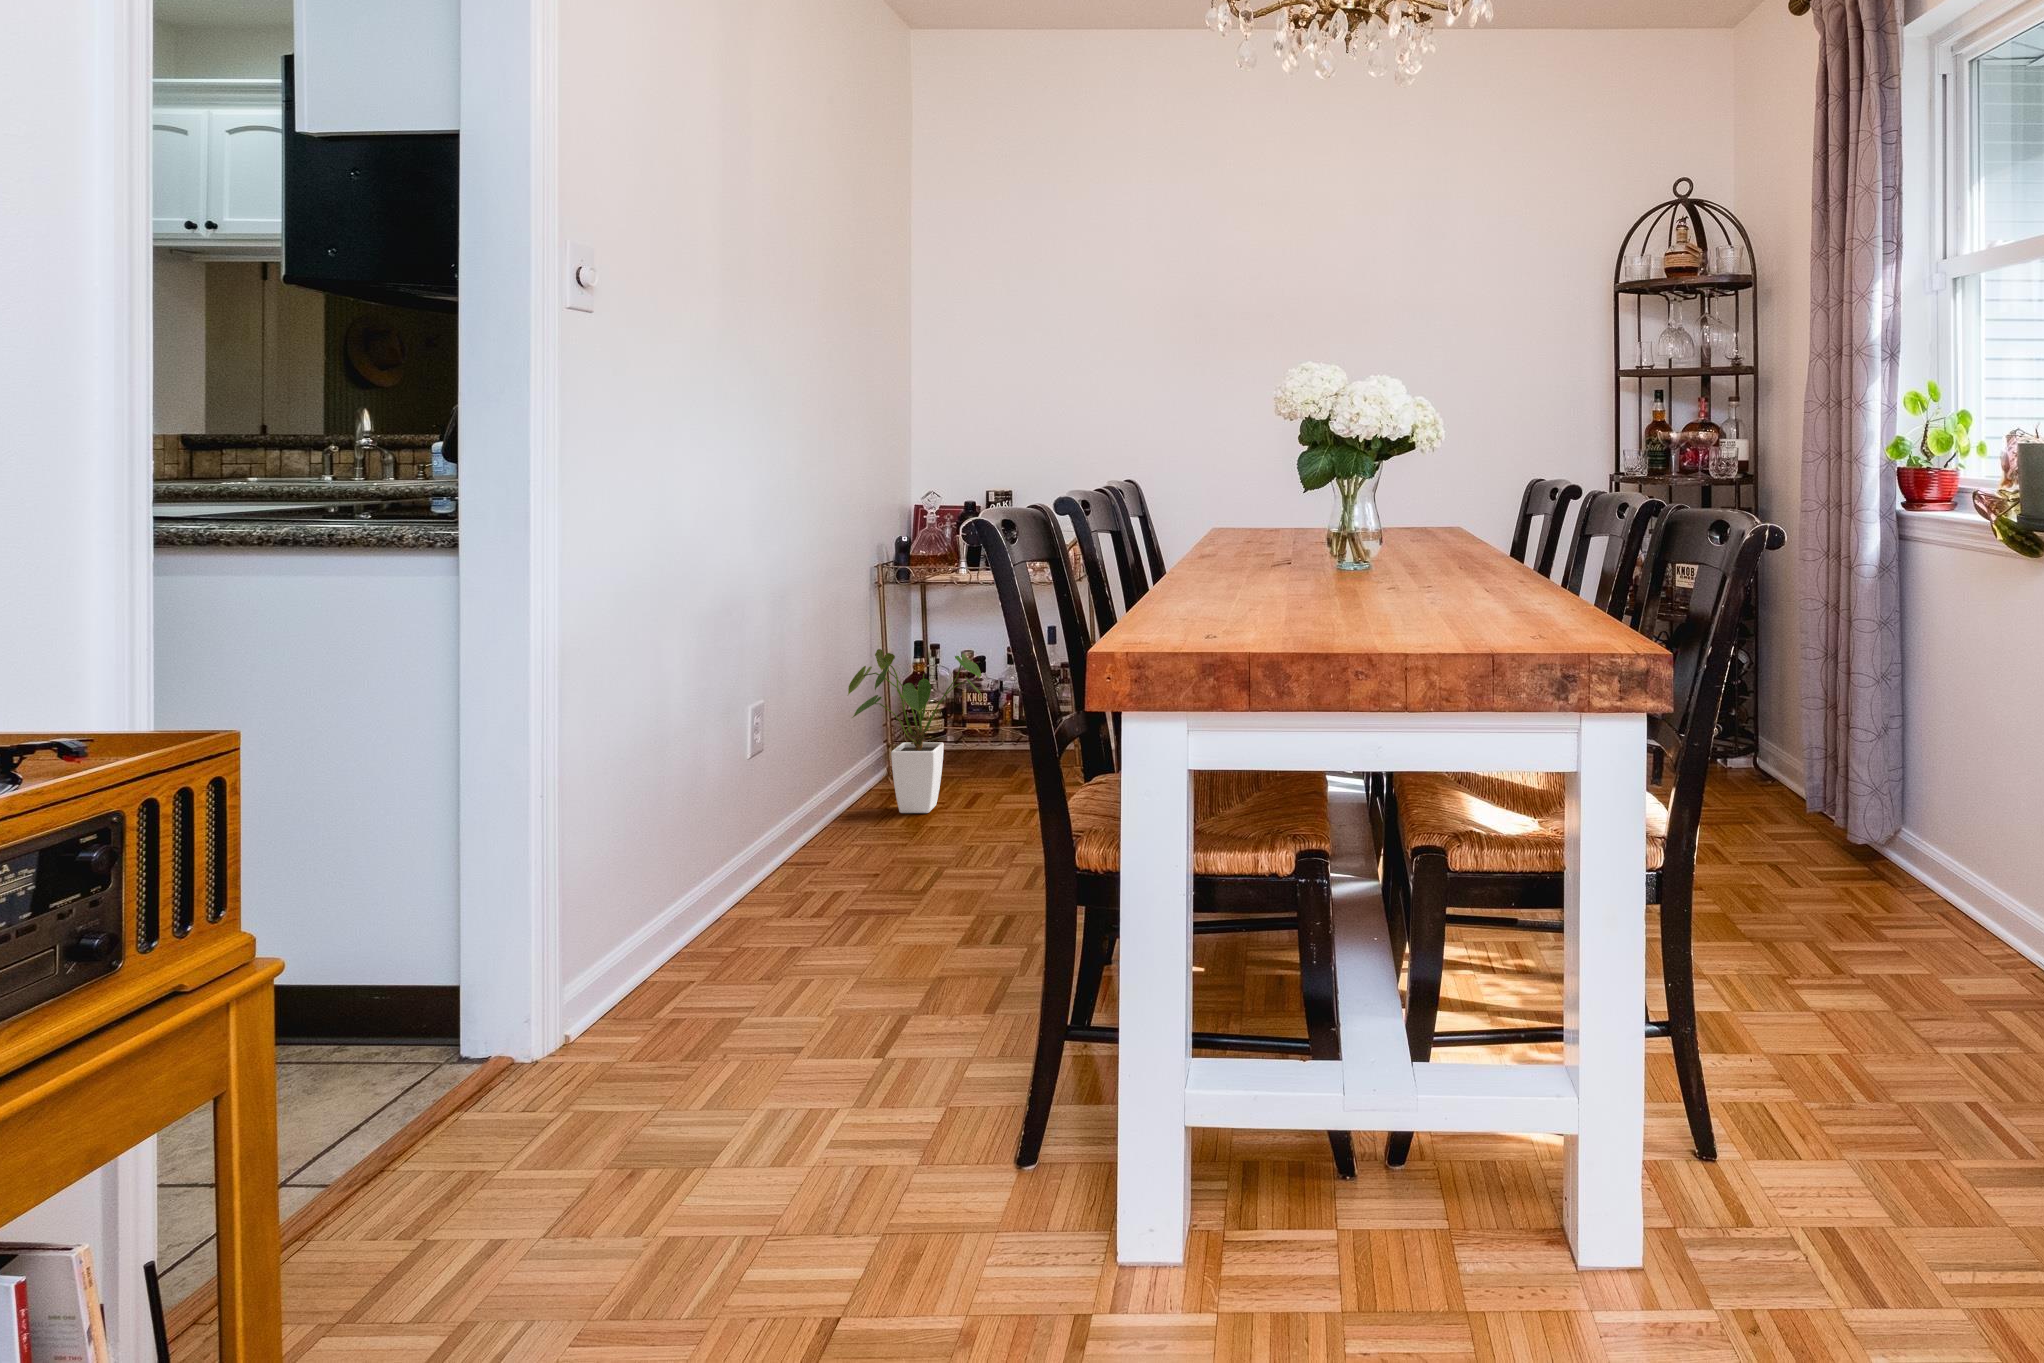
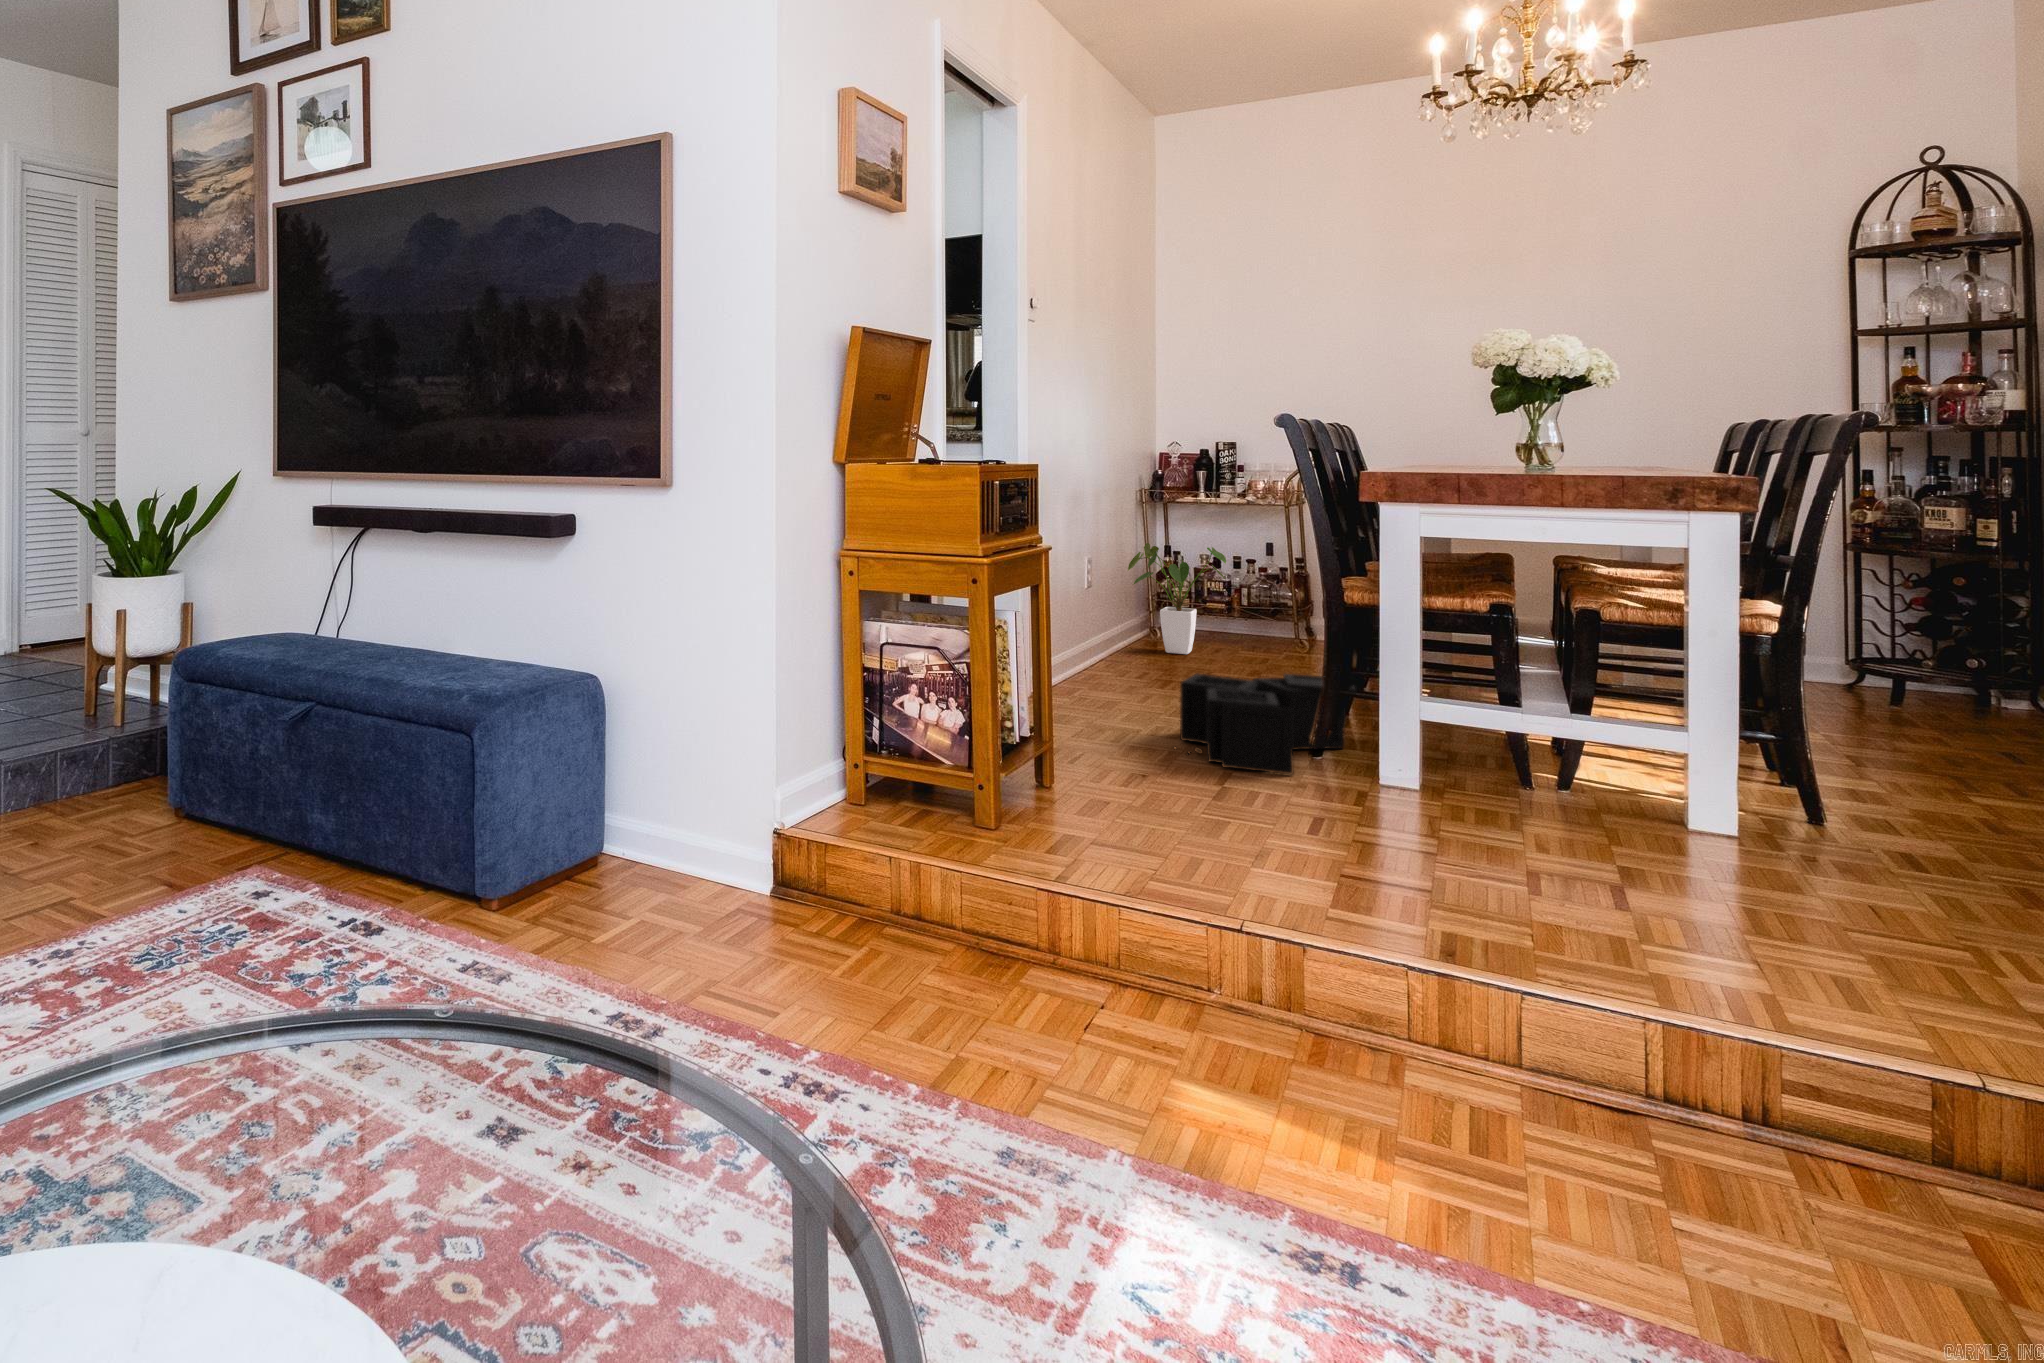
storage bin: none [817,905,1116,1153] -> present [1180,674,1356,774]

